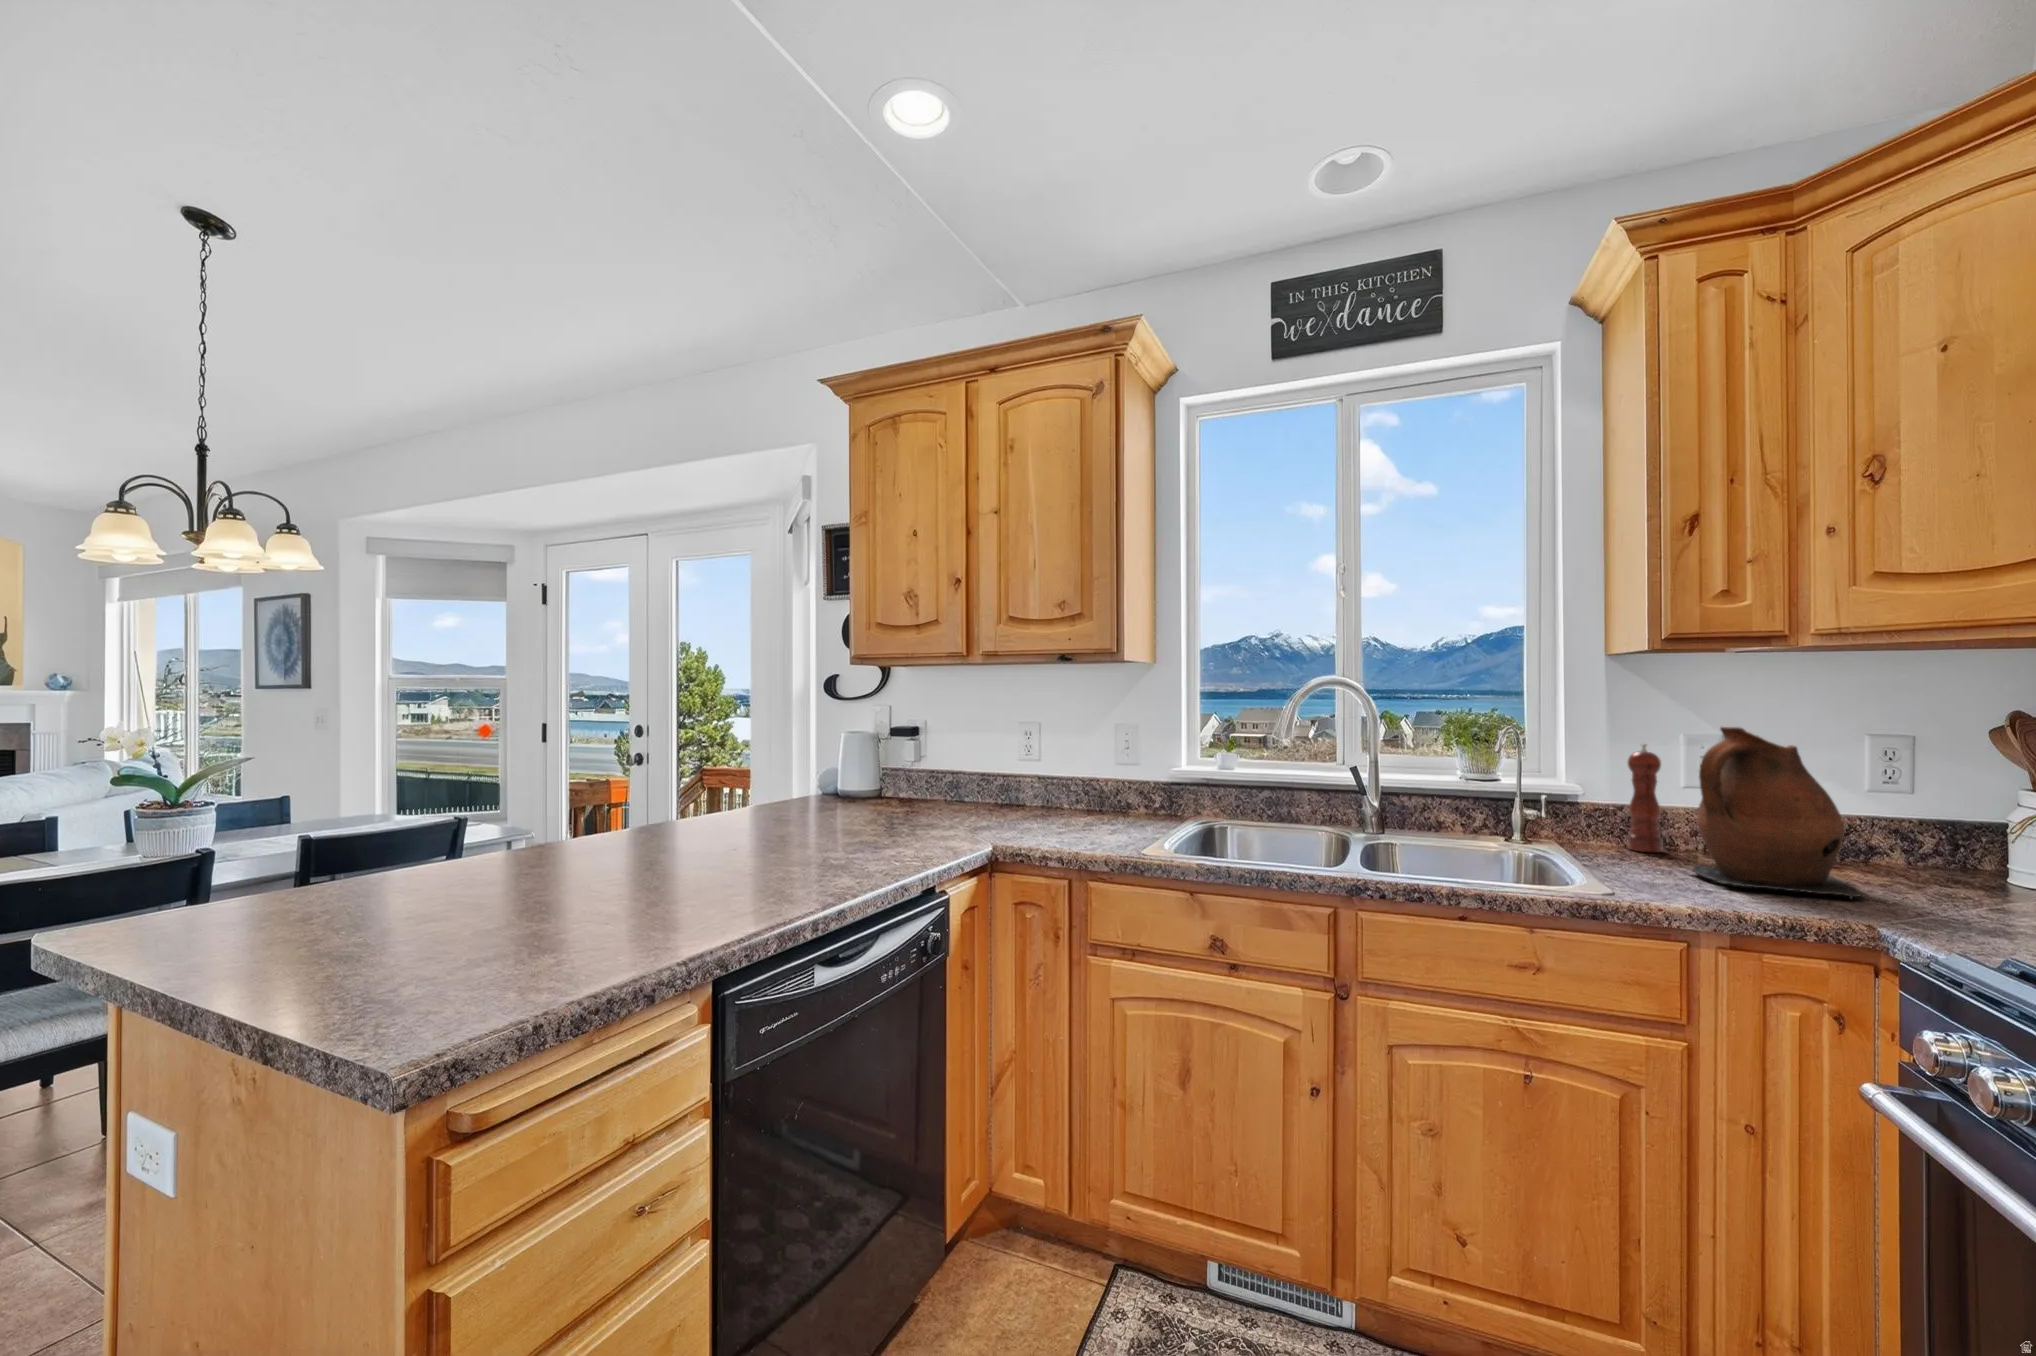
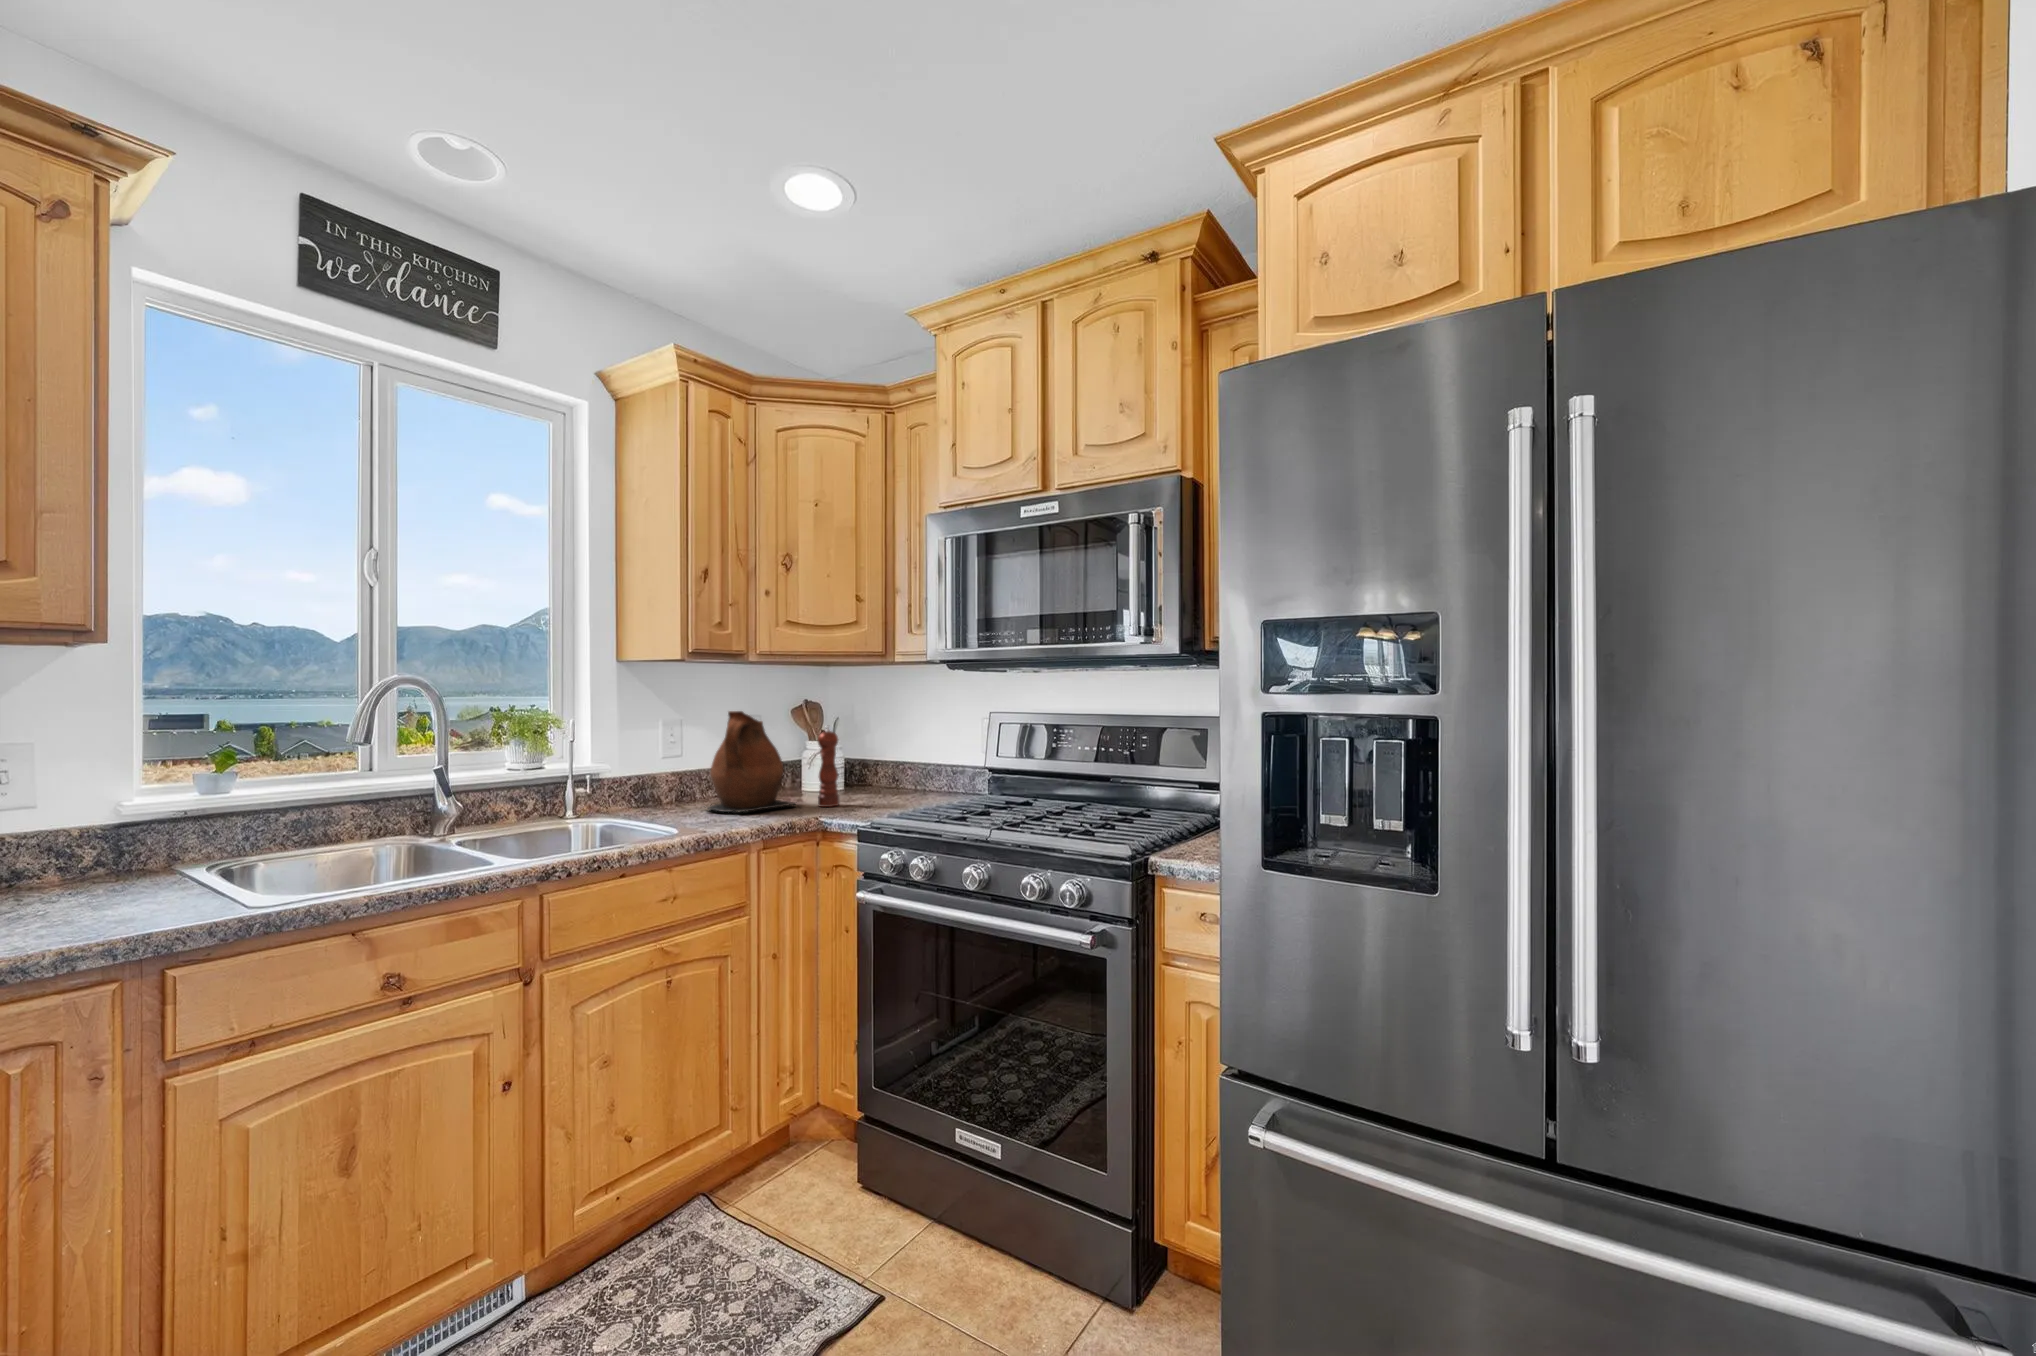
pepper mill: present [1627,744,1663,852] -> present [818,726,840,807]

